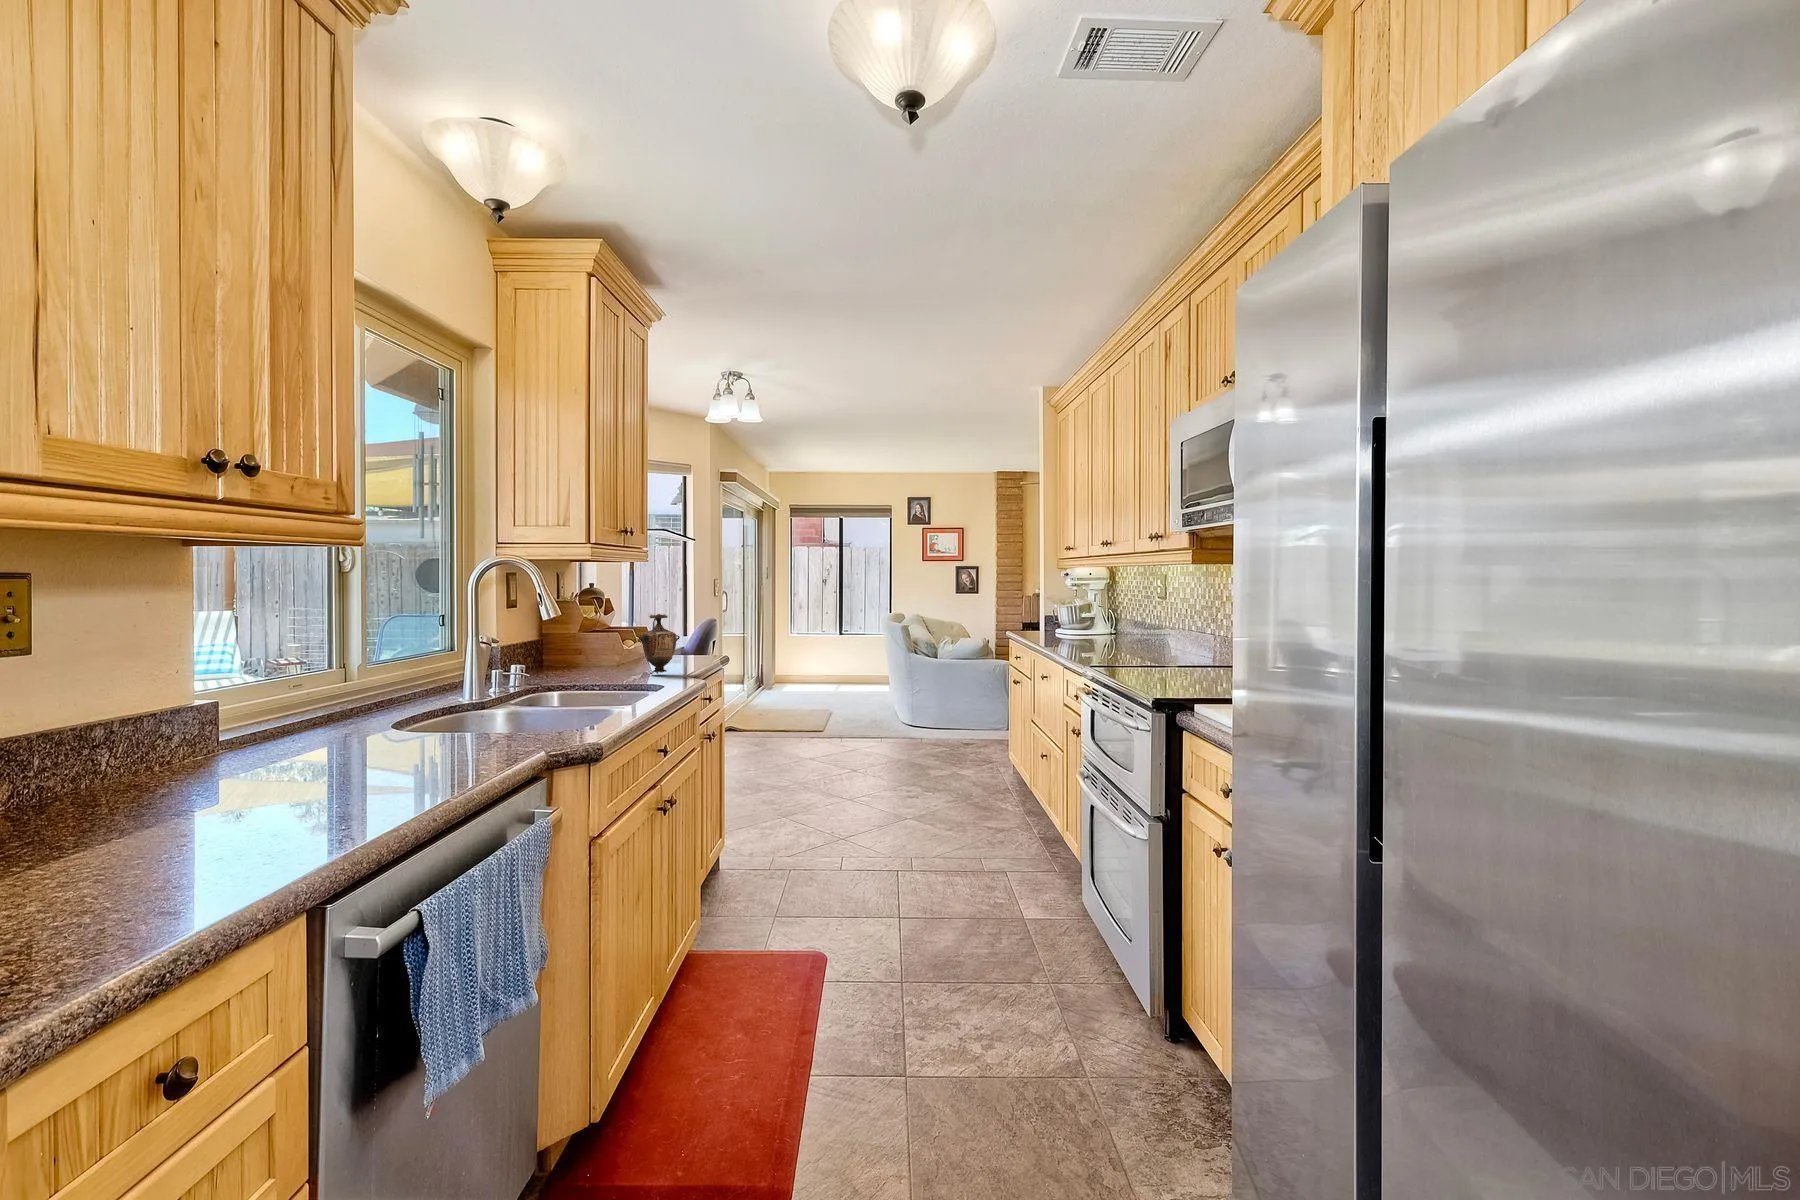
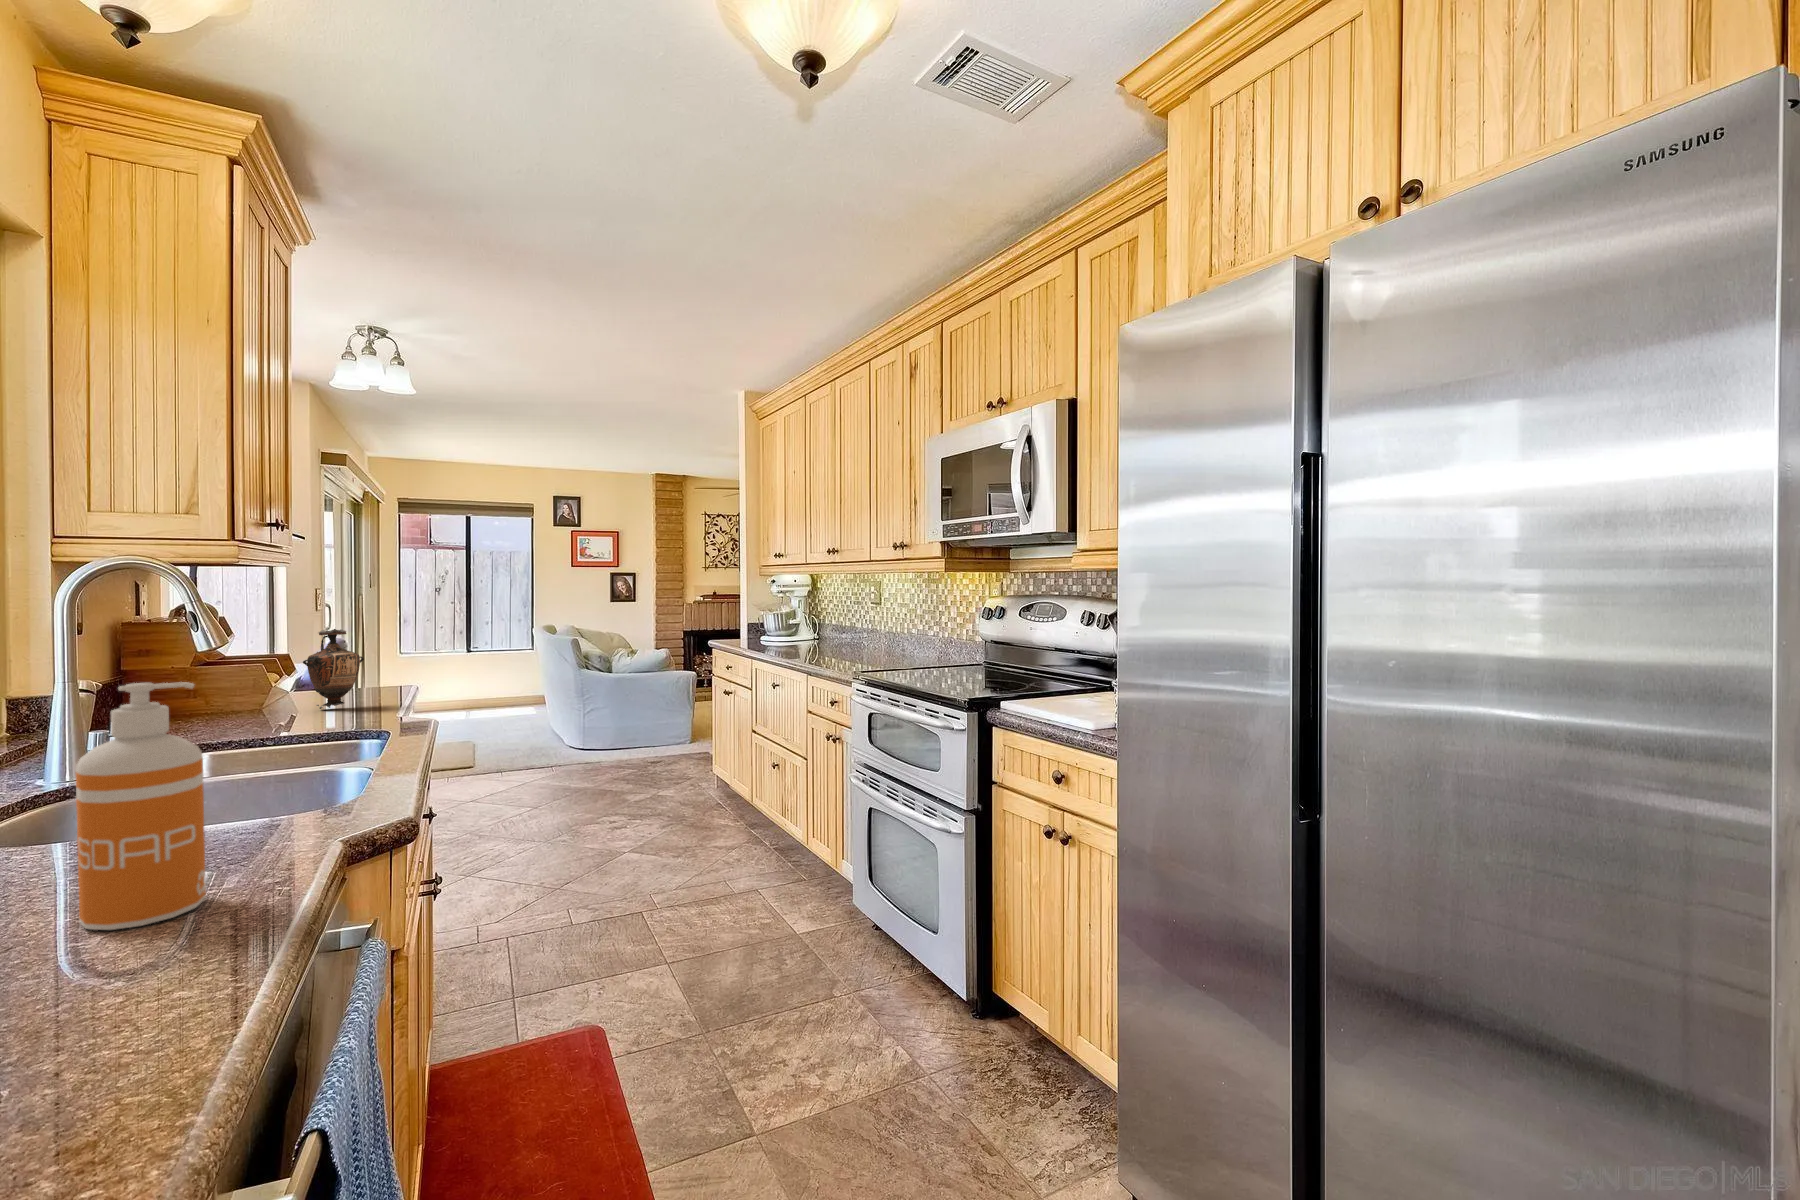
soap dispenser: none [363,647,434,802] -> present [76,682,206,930]

